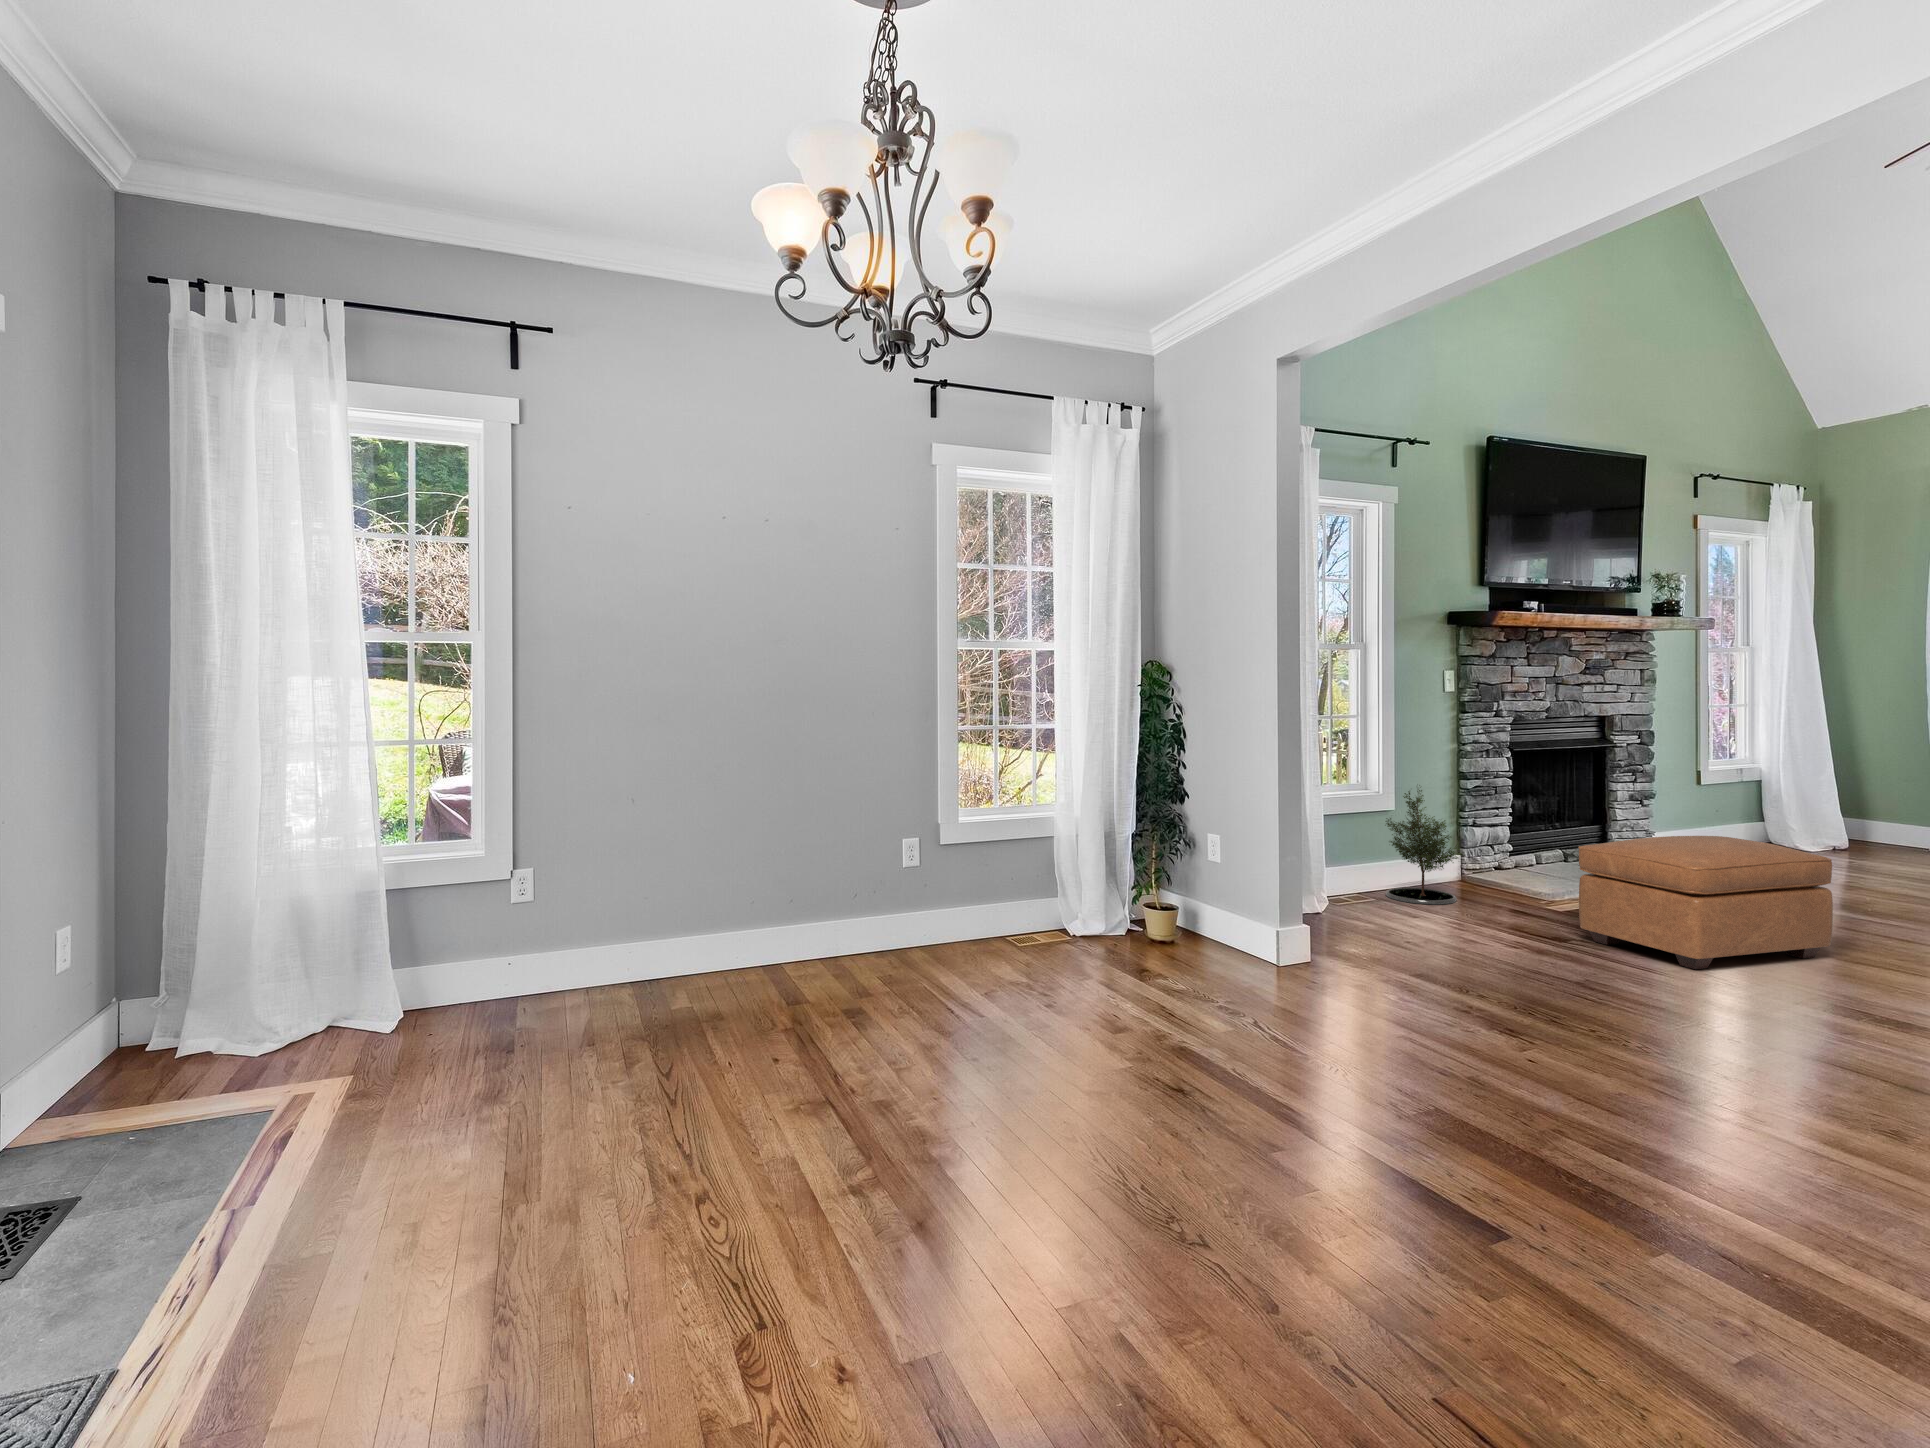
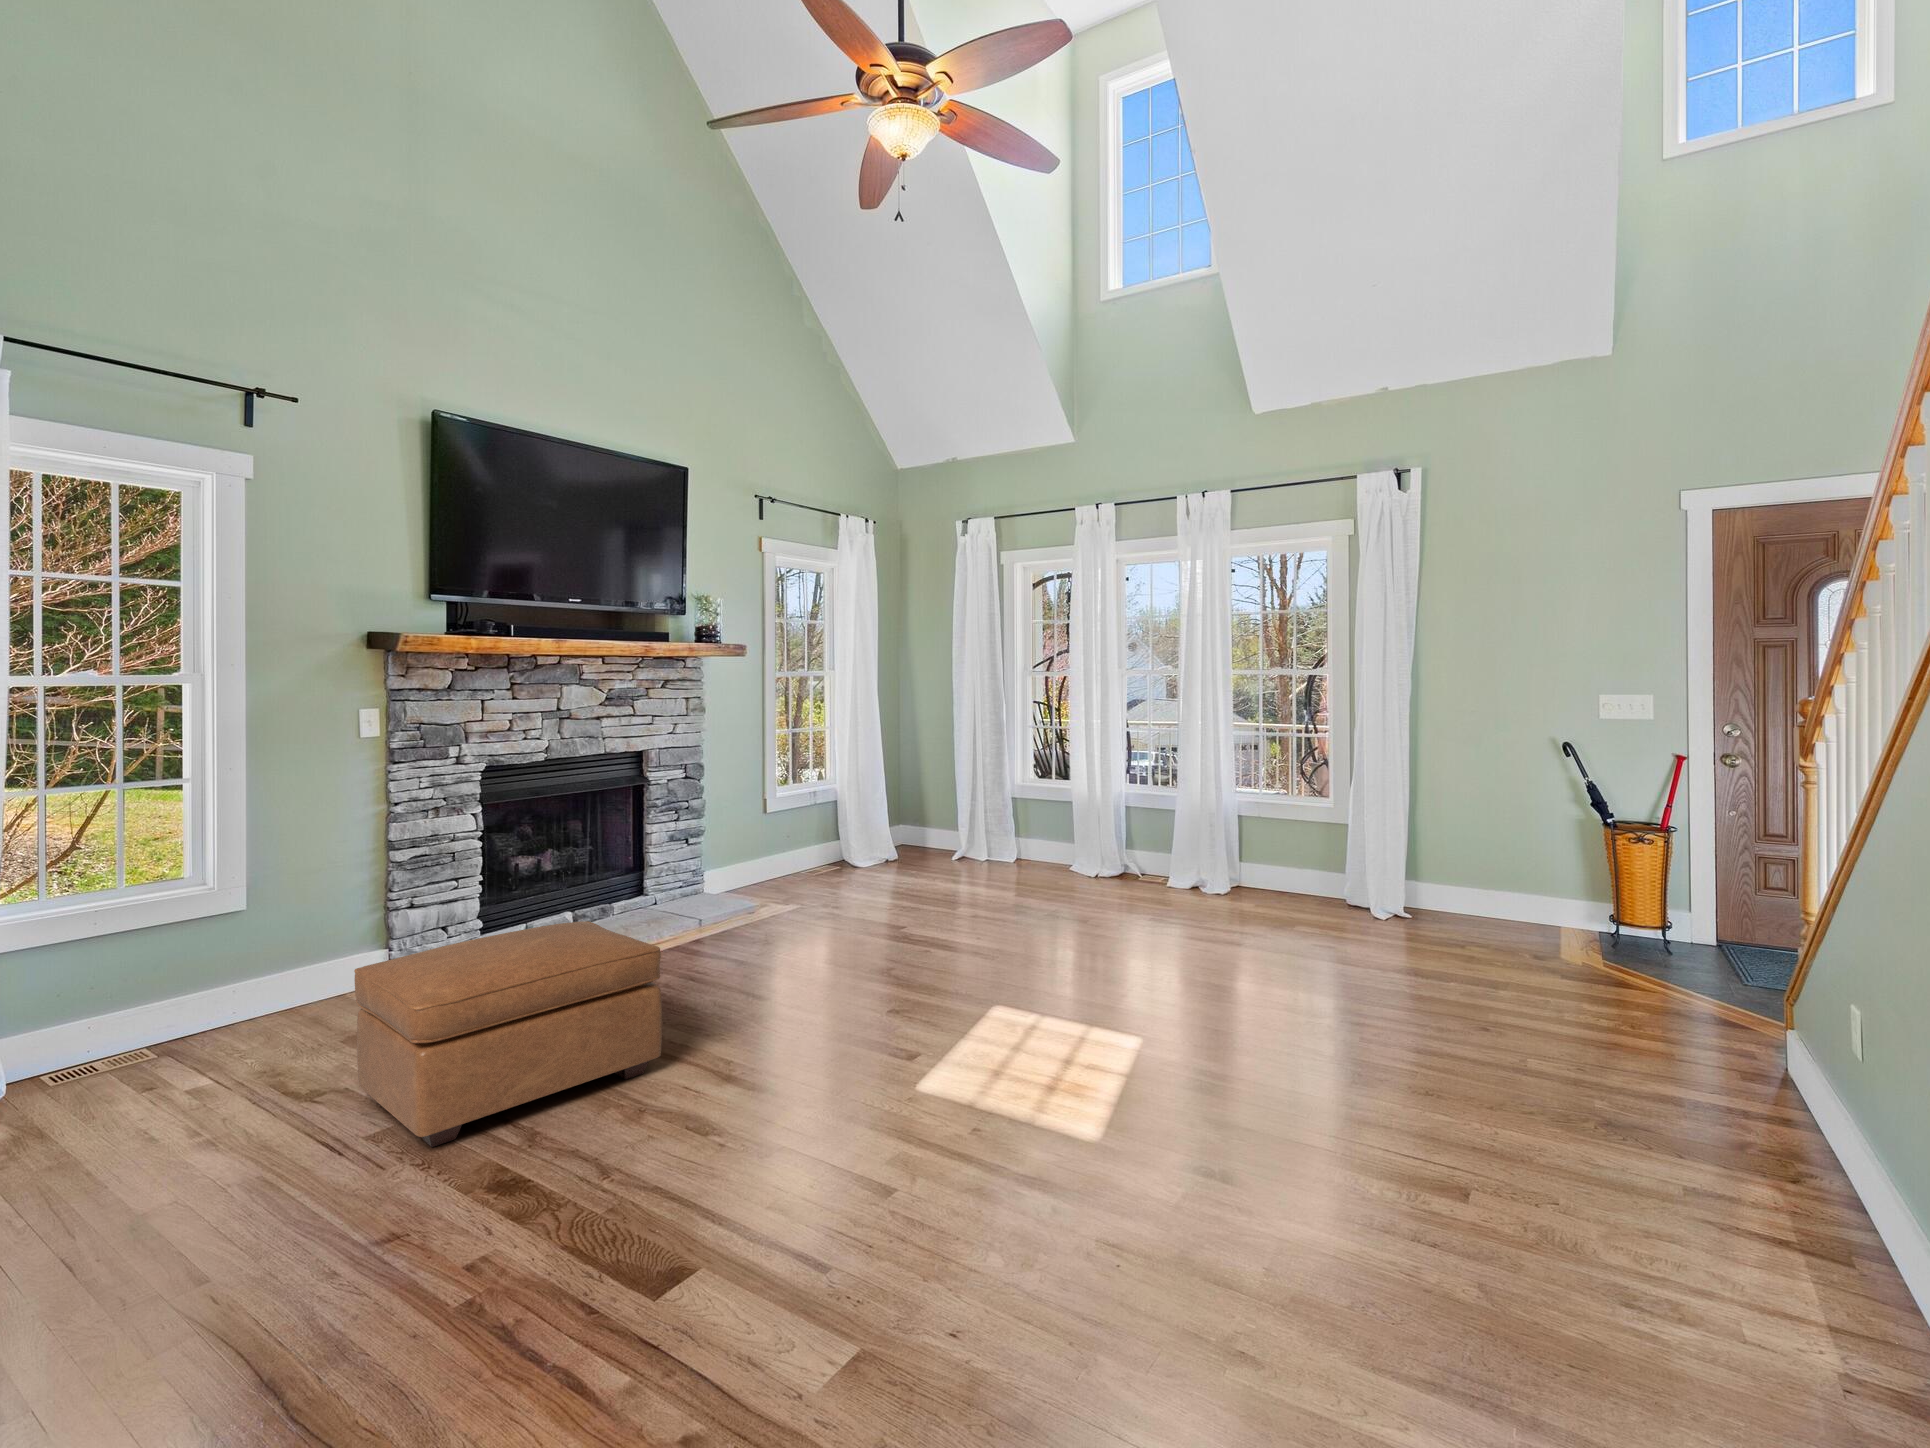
potted tree: present [1386,785,1461,905] -> none [202,874,321,1051]

